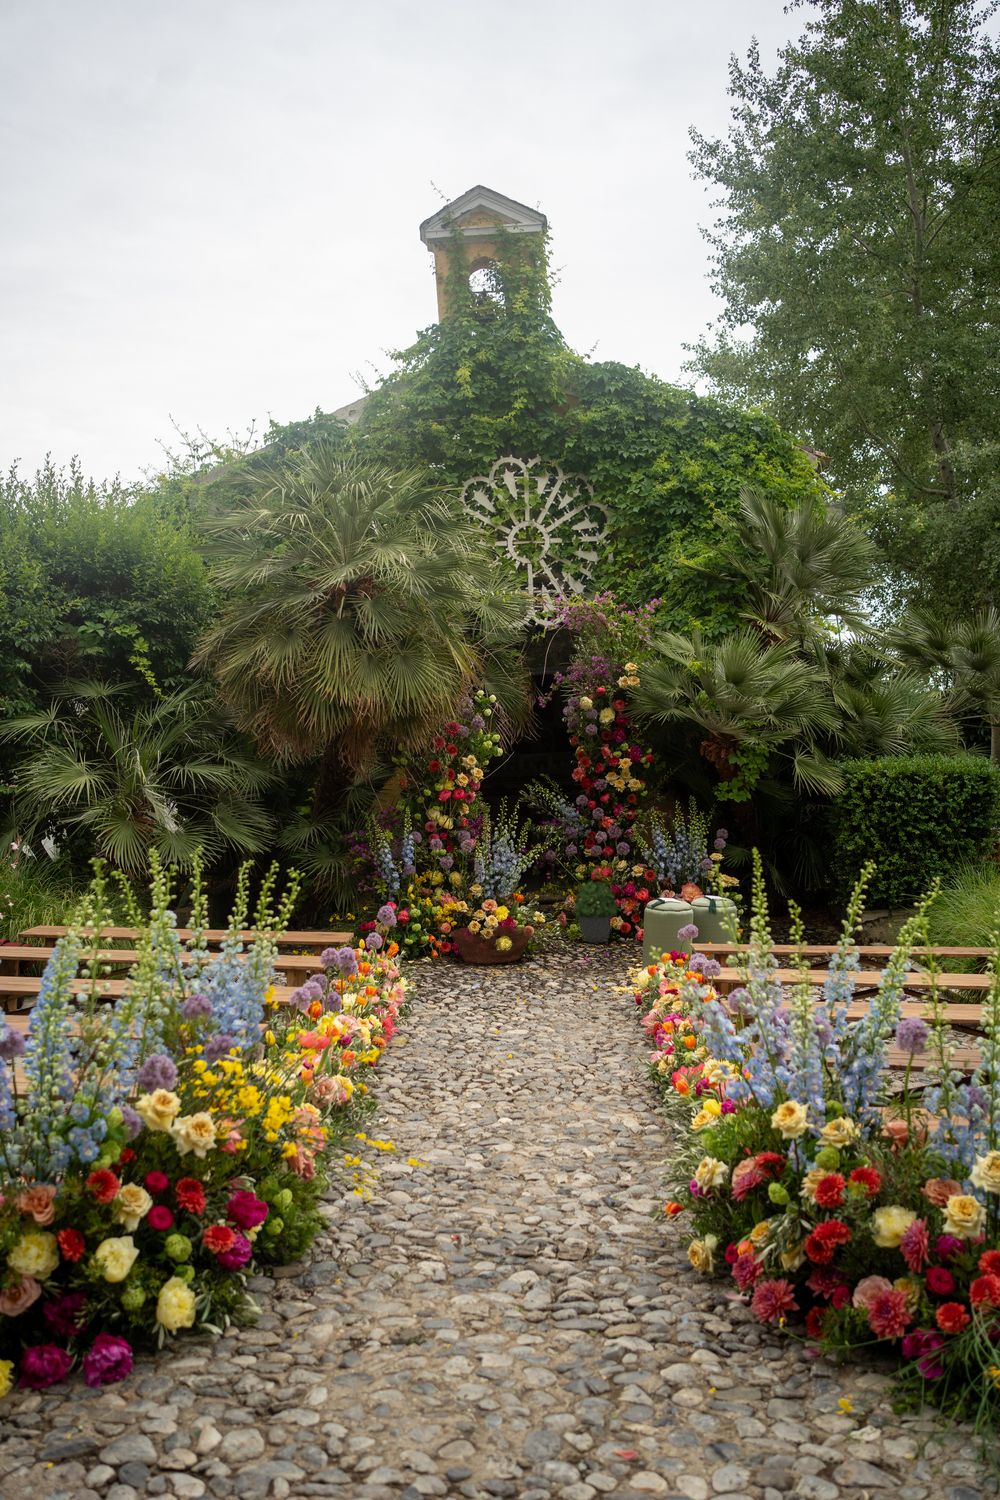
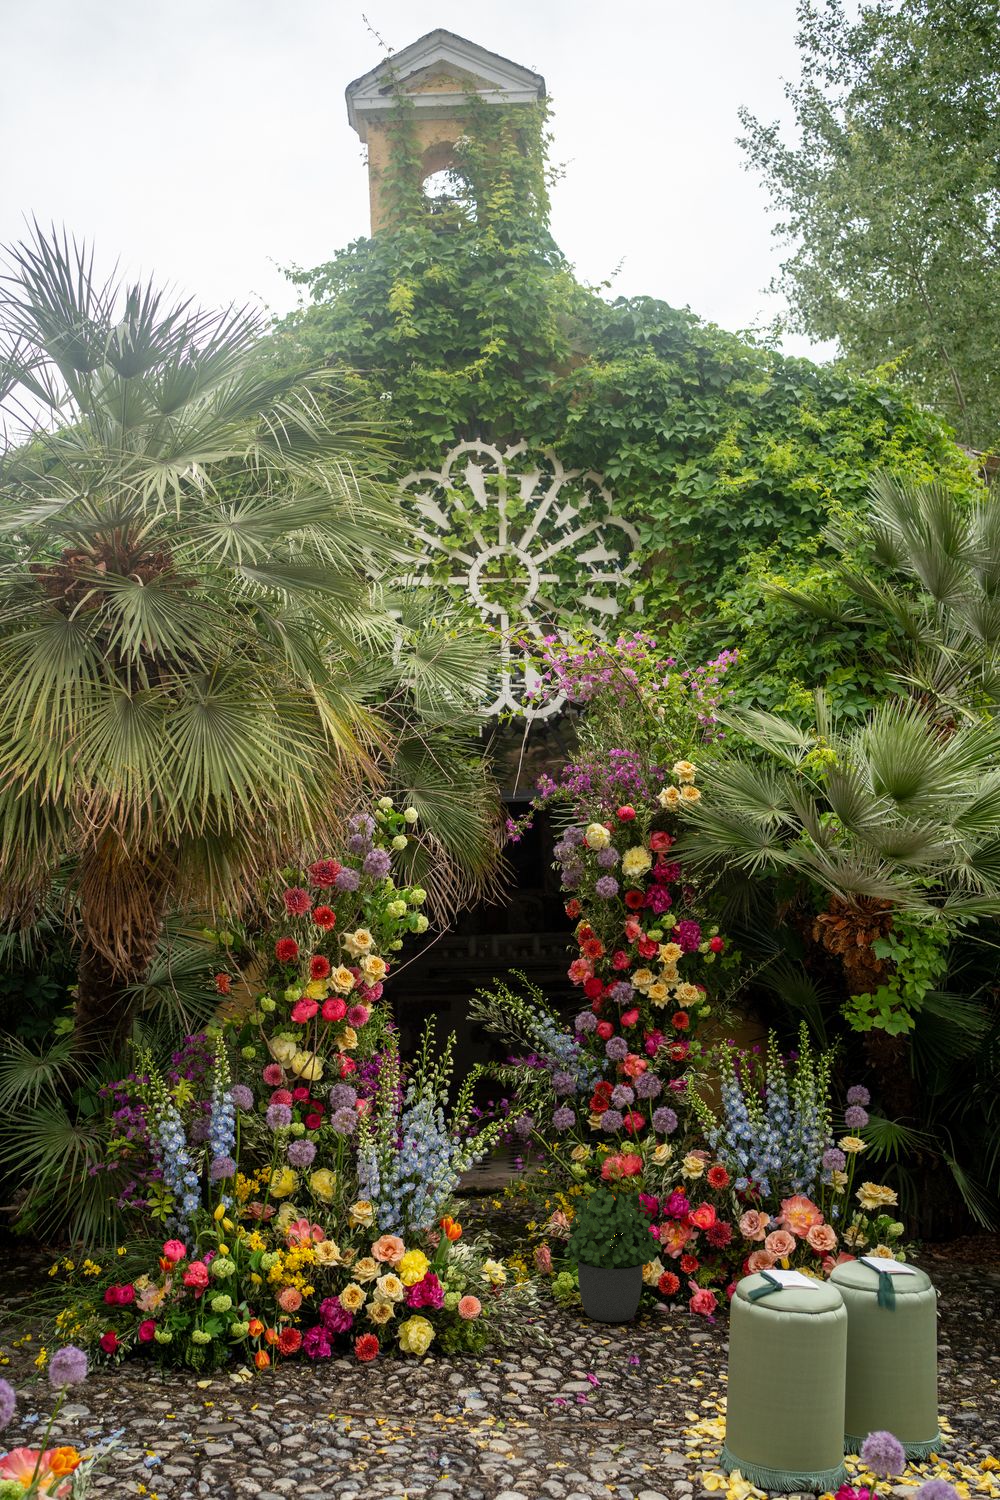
basket: present [450,926,533,964] -> none [291,1295,476,1398]

